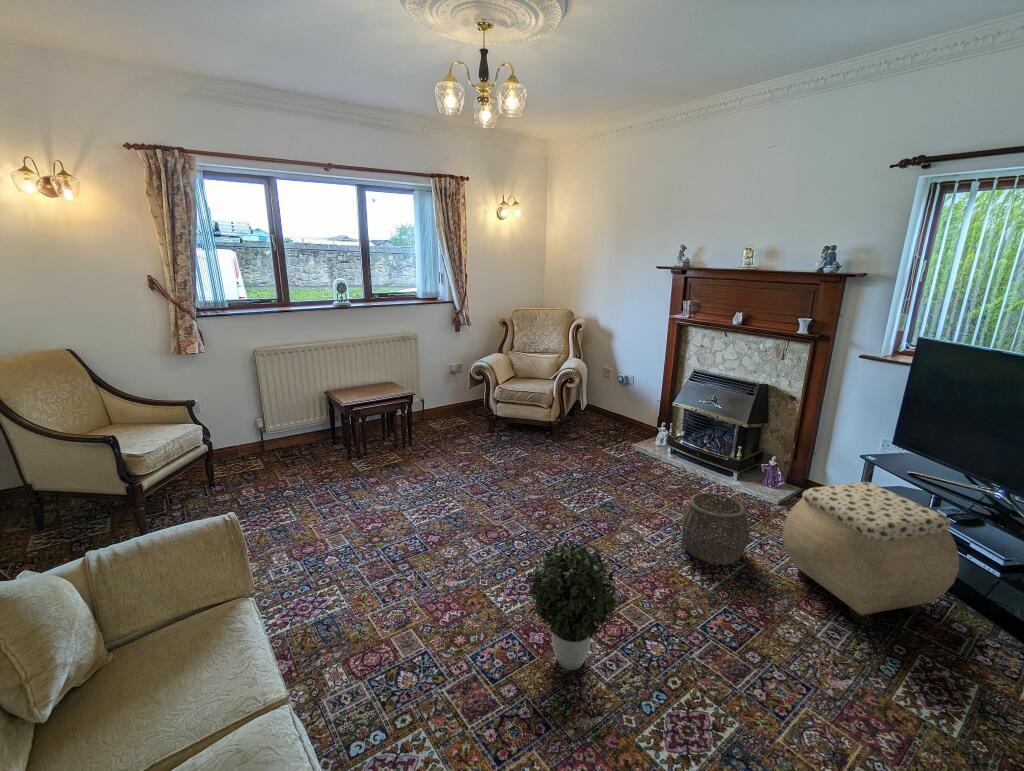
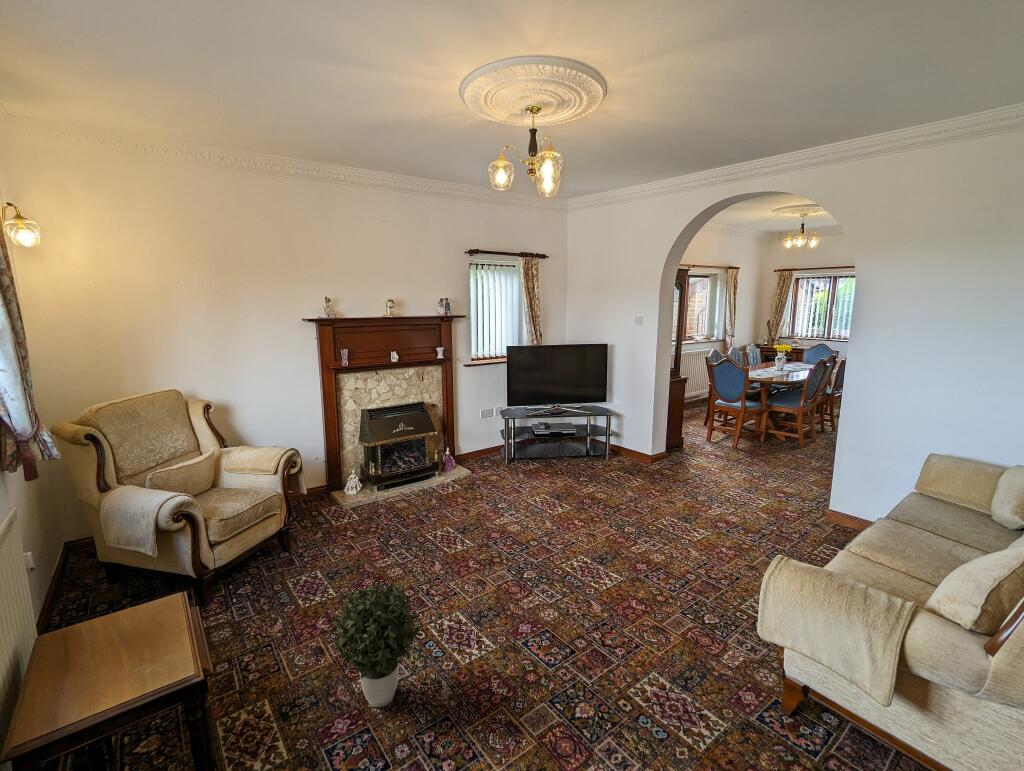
ottoman: present [782,482,959,624] -> none [329,459,405,550]
woven basket: present [681,493,750,565] -> none [253,524,318,593]

